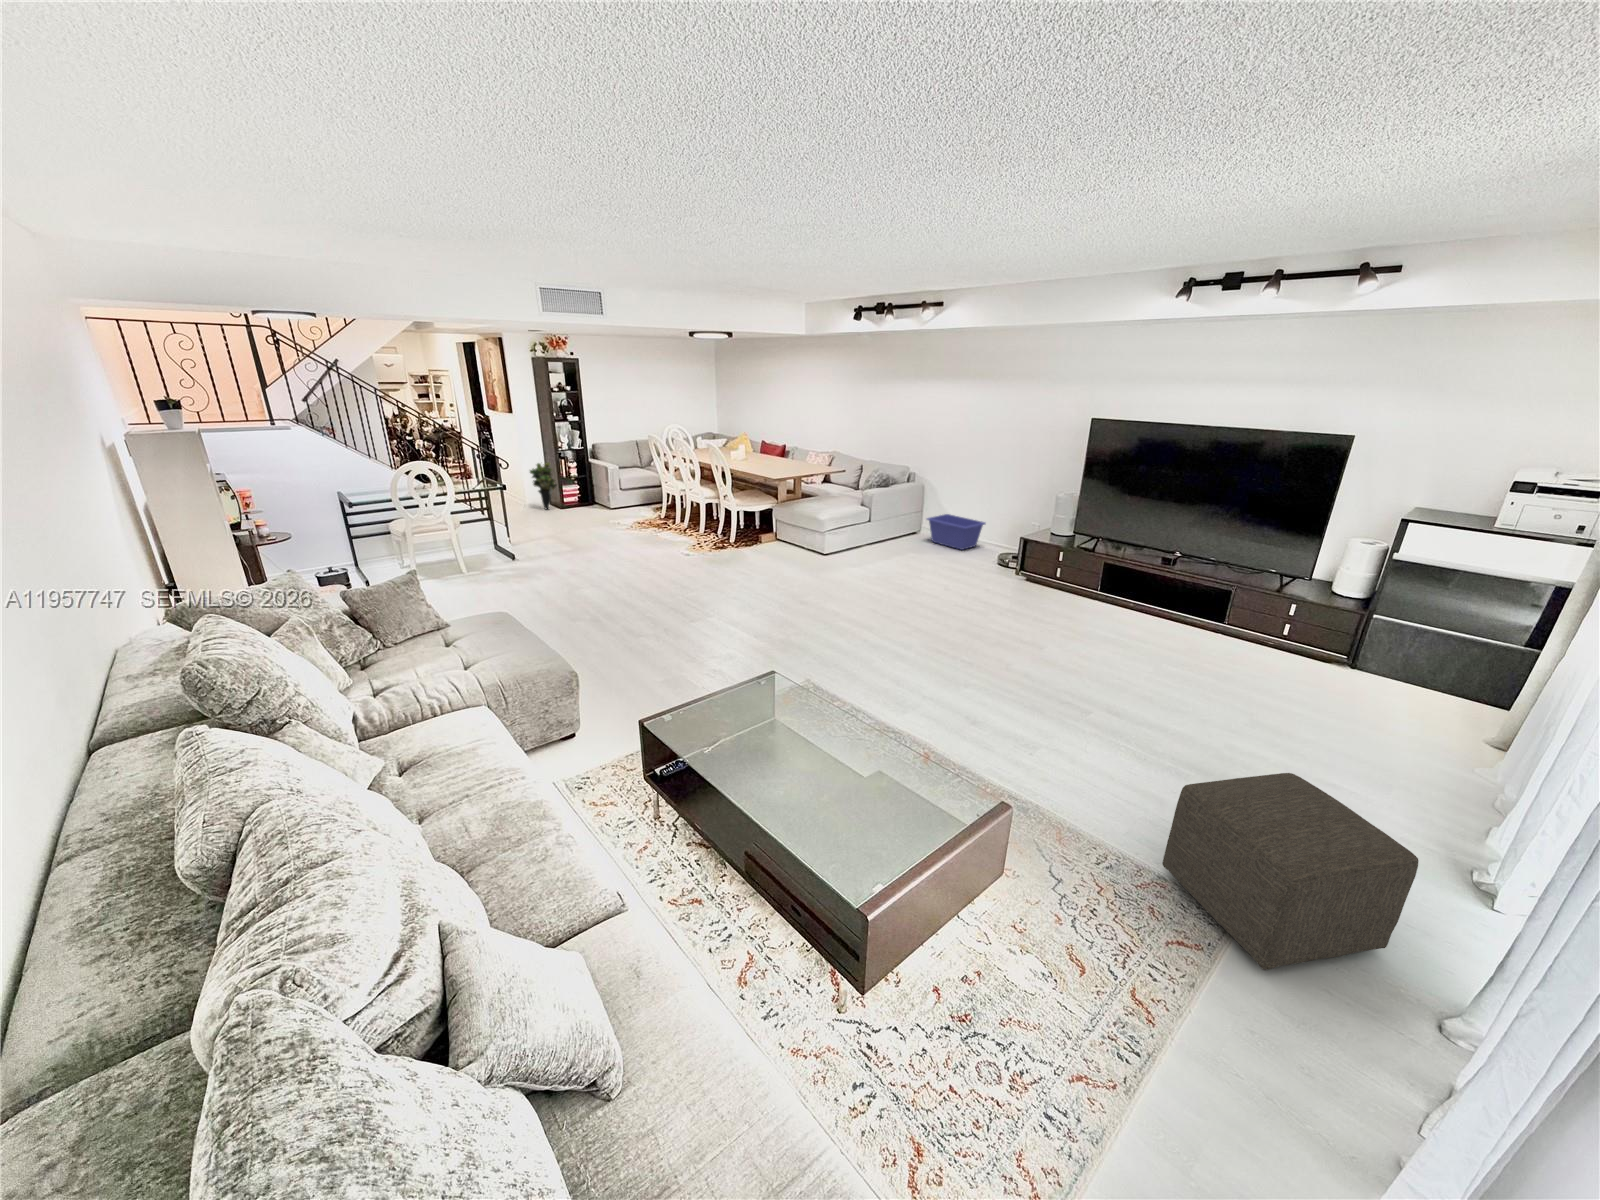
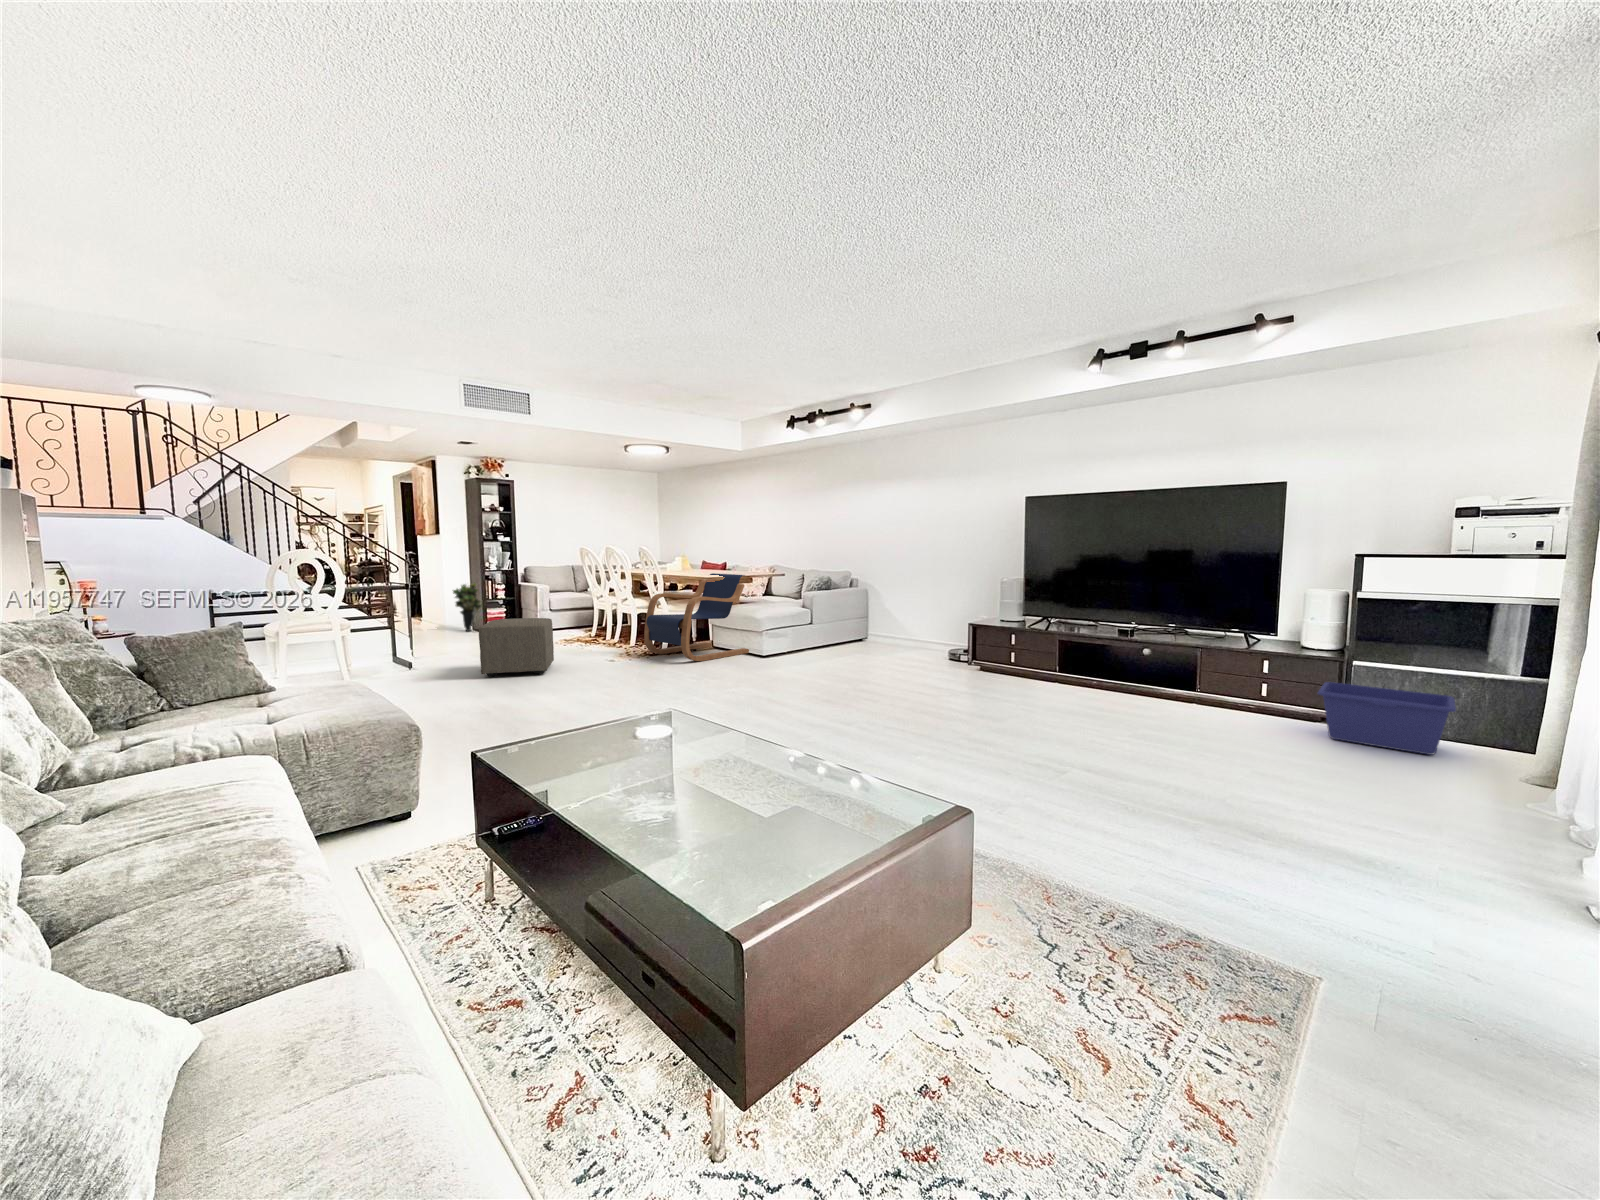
lounge chair: none [716,470,812,560] -> present [644,573,749,661]
storage bin: present [927,514,985,550] -> present [1318,682,1456,755]
ottoman: present [1162,773,1418,970] -> present [479,618,554,677]

